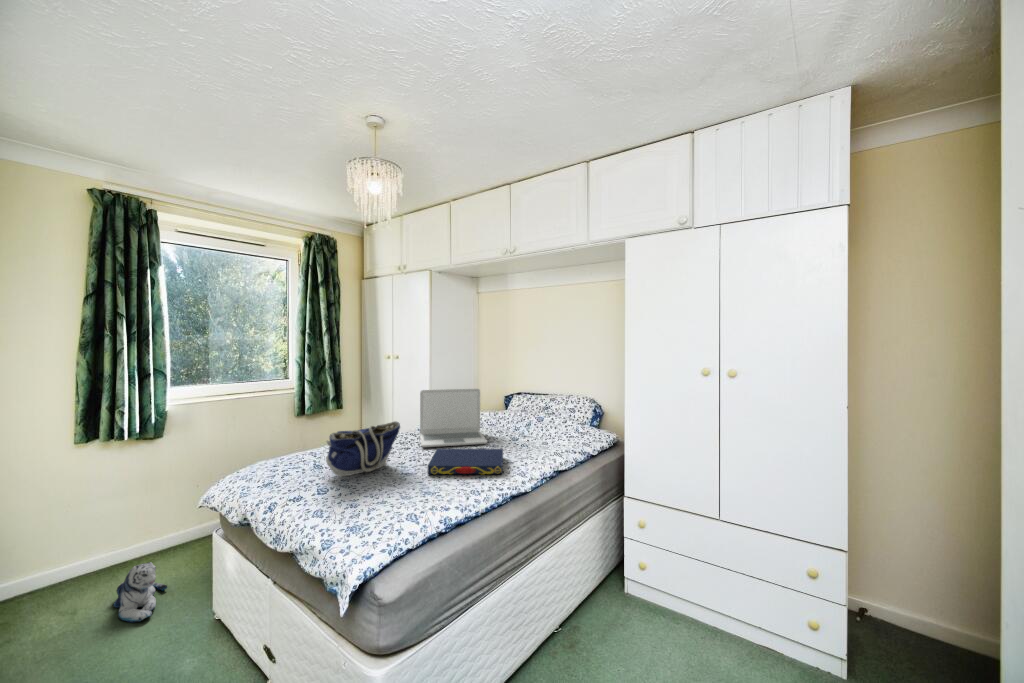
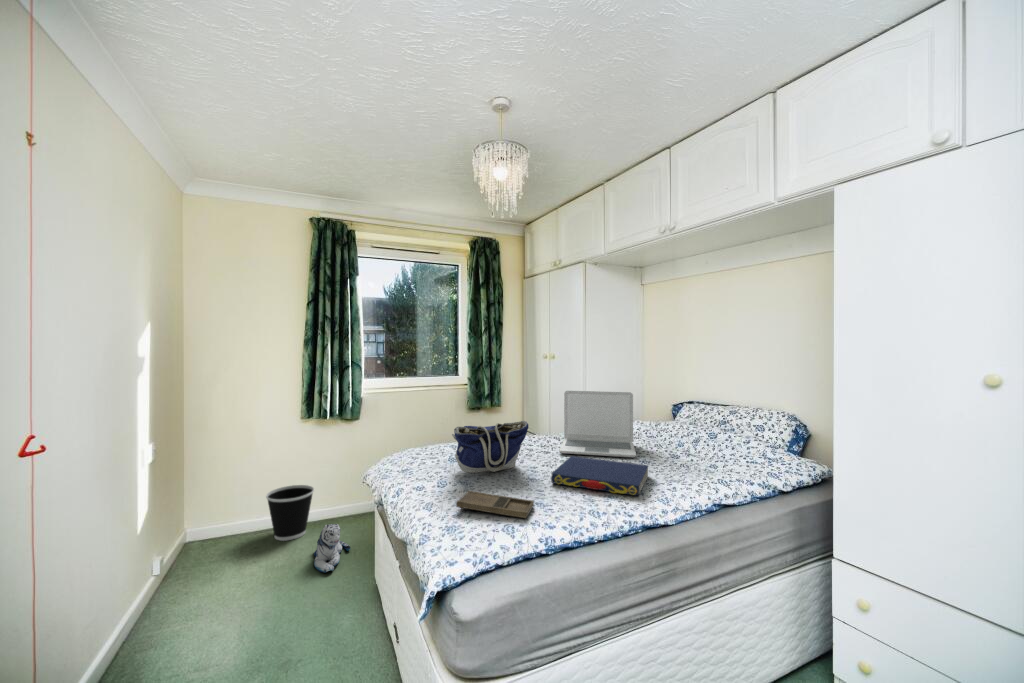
tray: none [352,491,422,510] -> present [456,491,534,518]
wastebasket: none [20,526,100,603] -> present [266,485,314,541]

